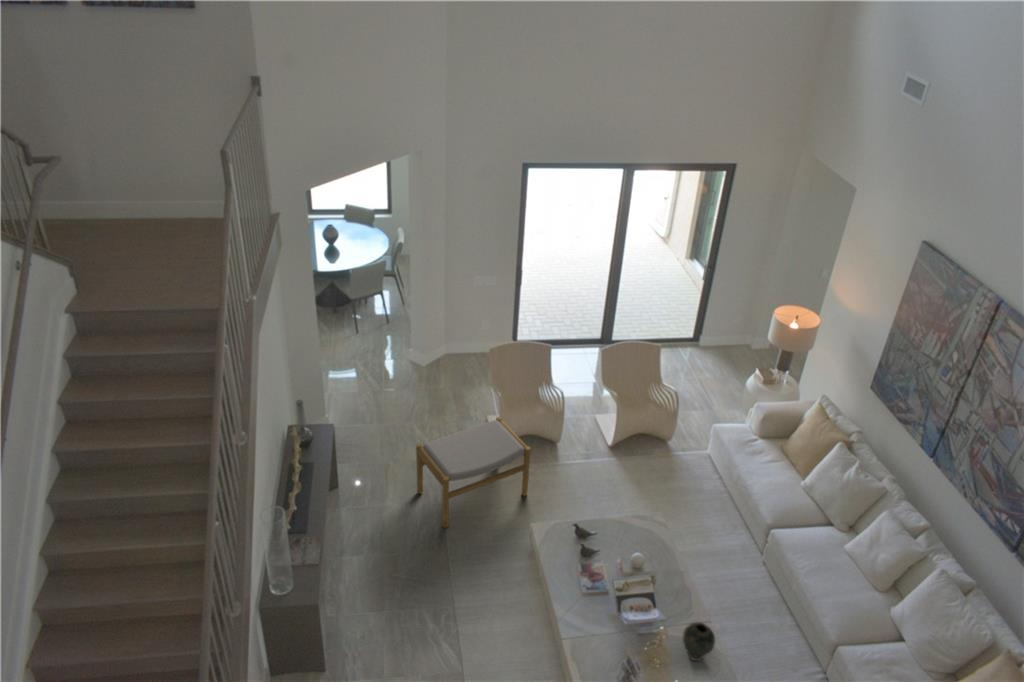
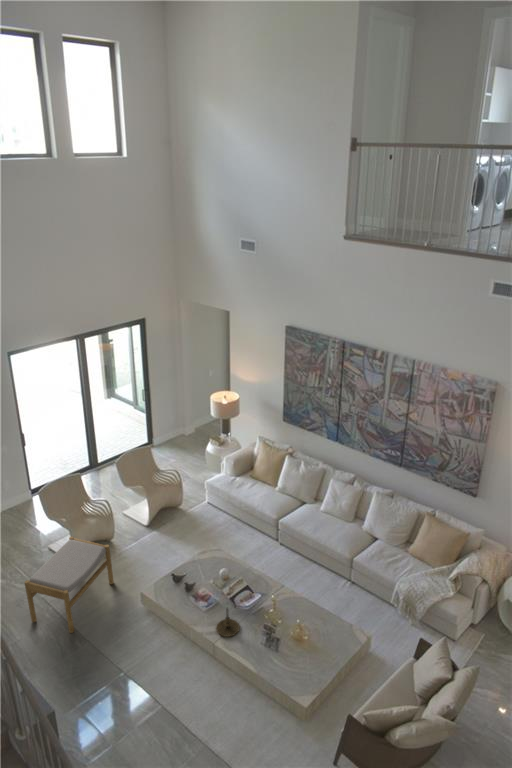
candle holder: none [576,606,610,645] -> present [216,608,240,637]
vase: present [683,623,715,661] -> none [280,582,301,609]

